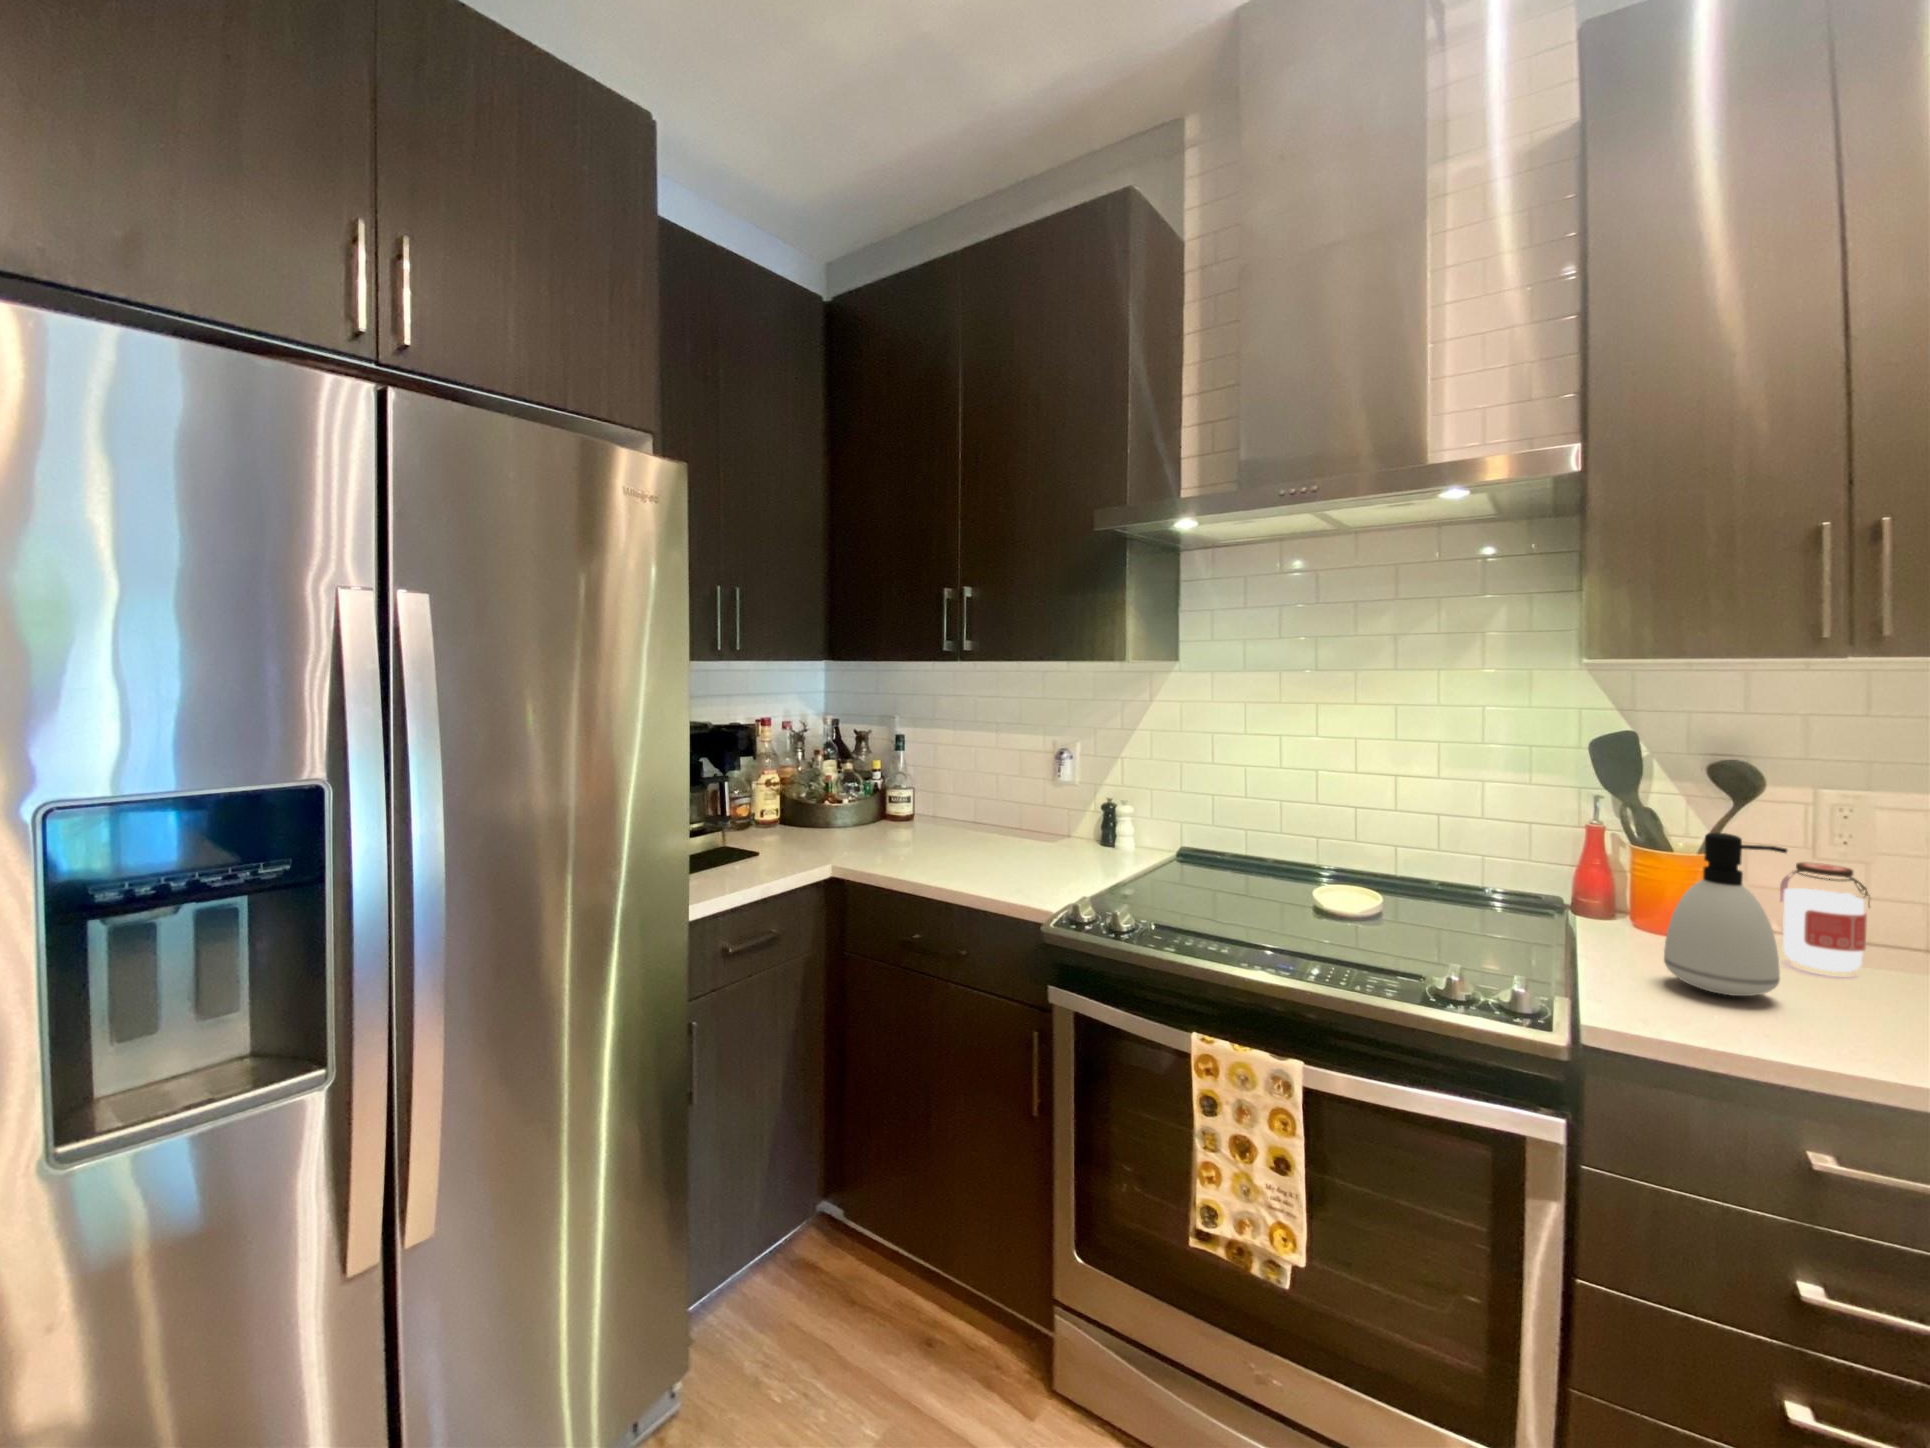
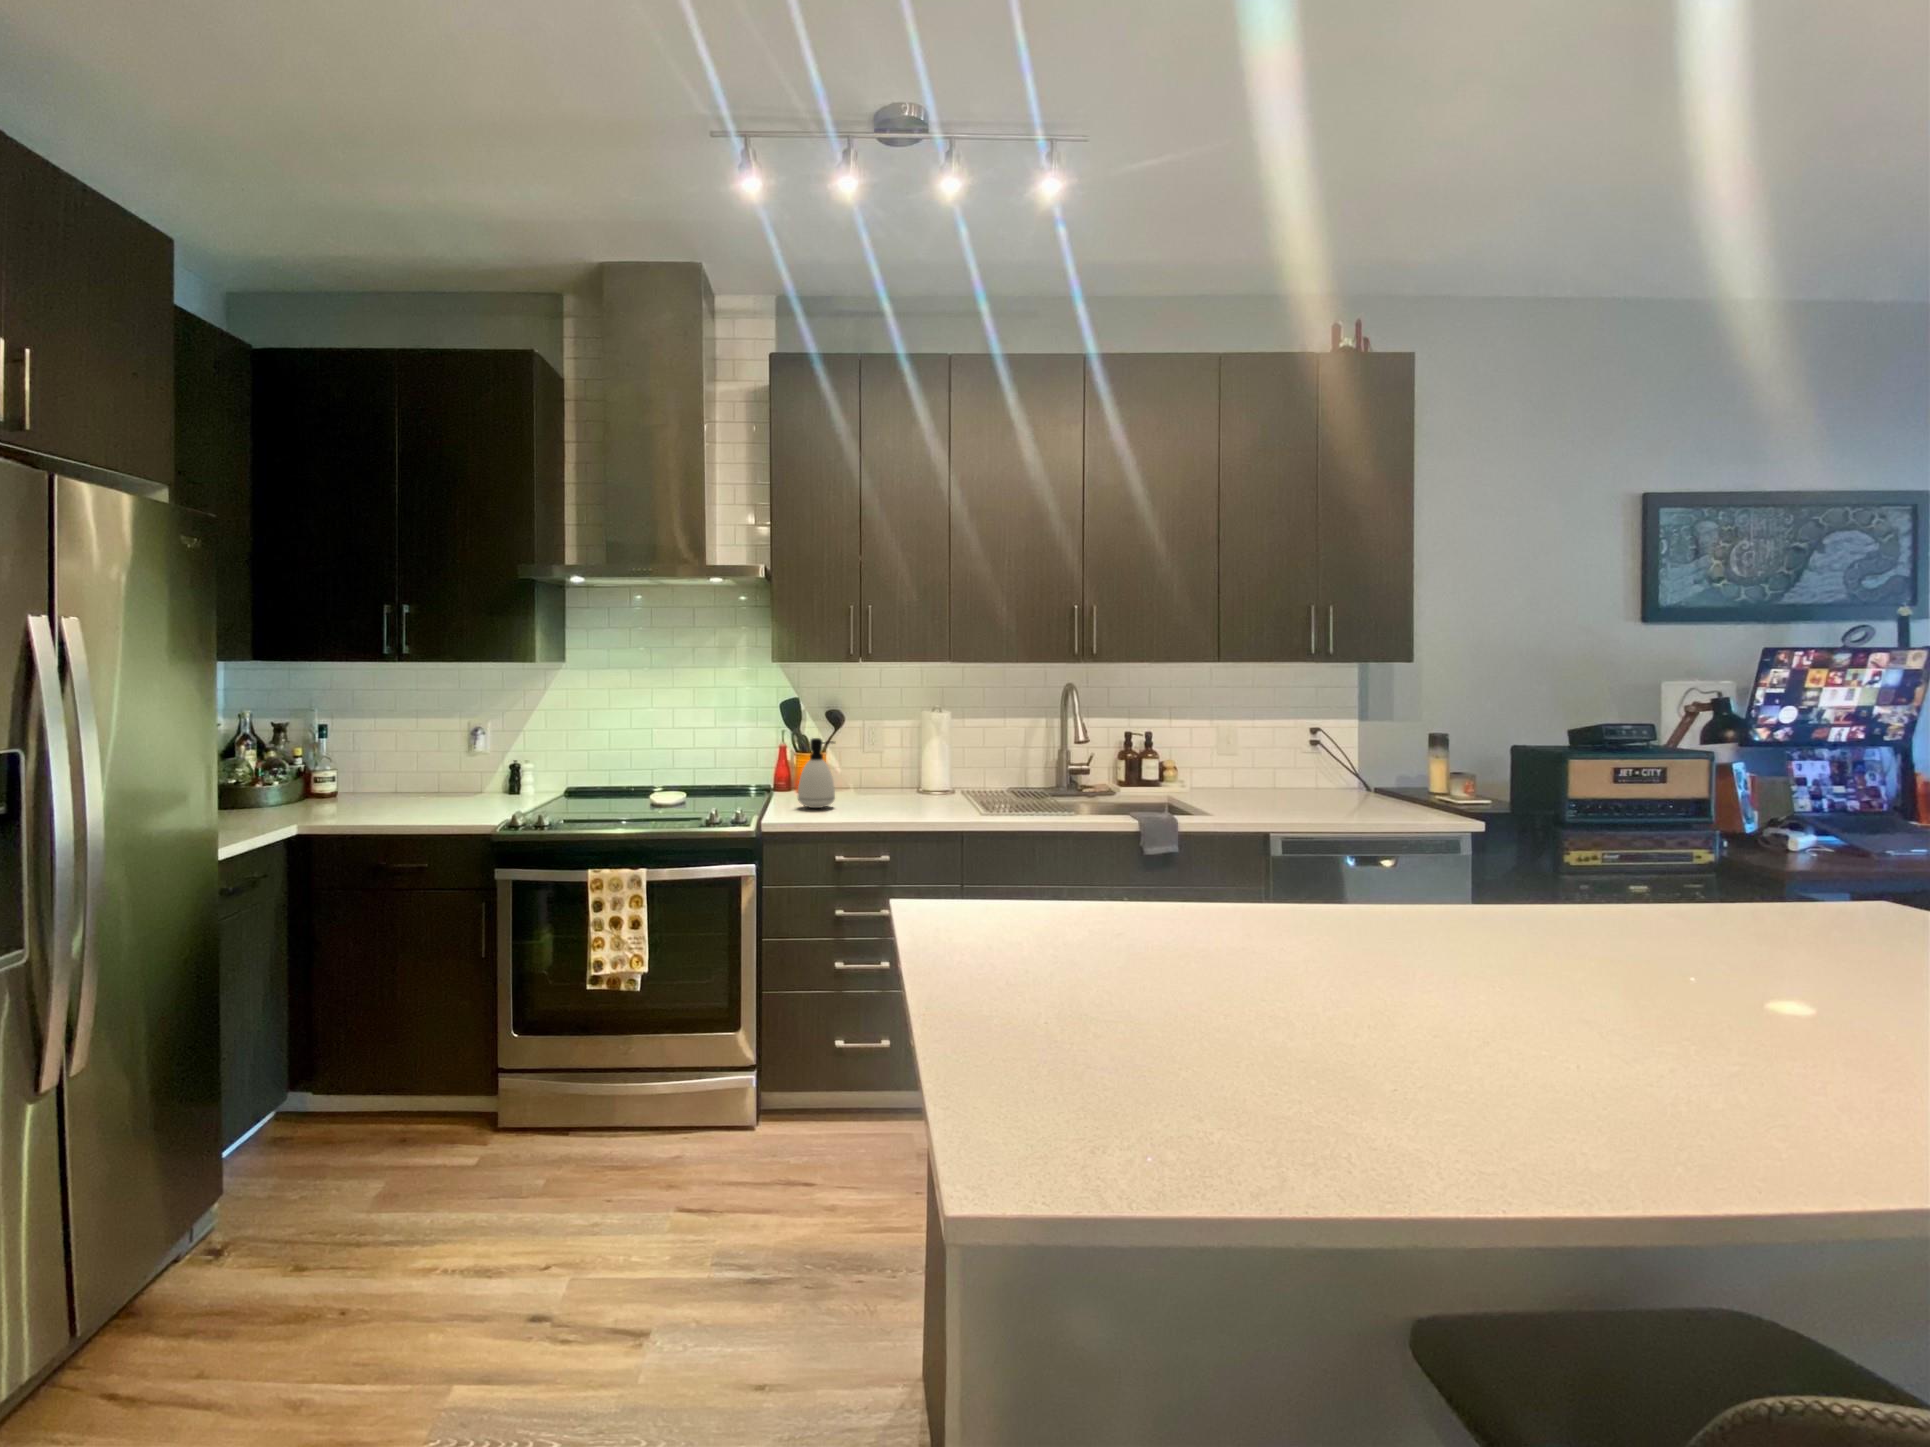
jar: present [1780,862,1870,972] -> none [846,751,873,798]

